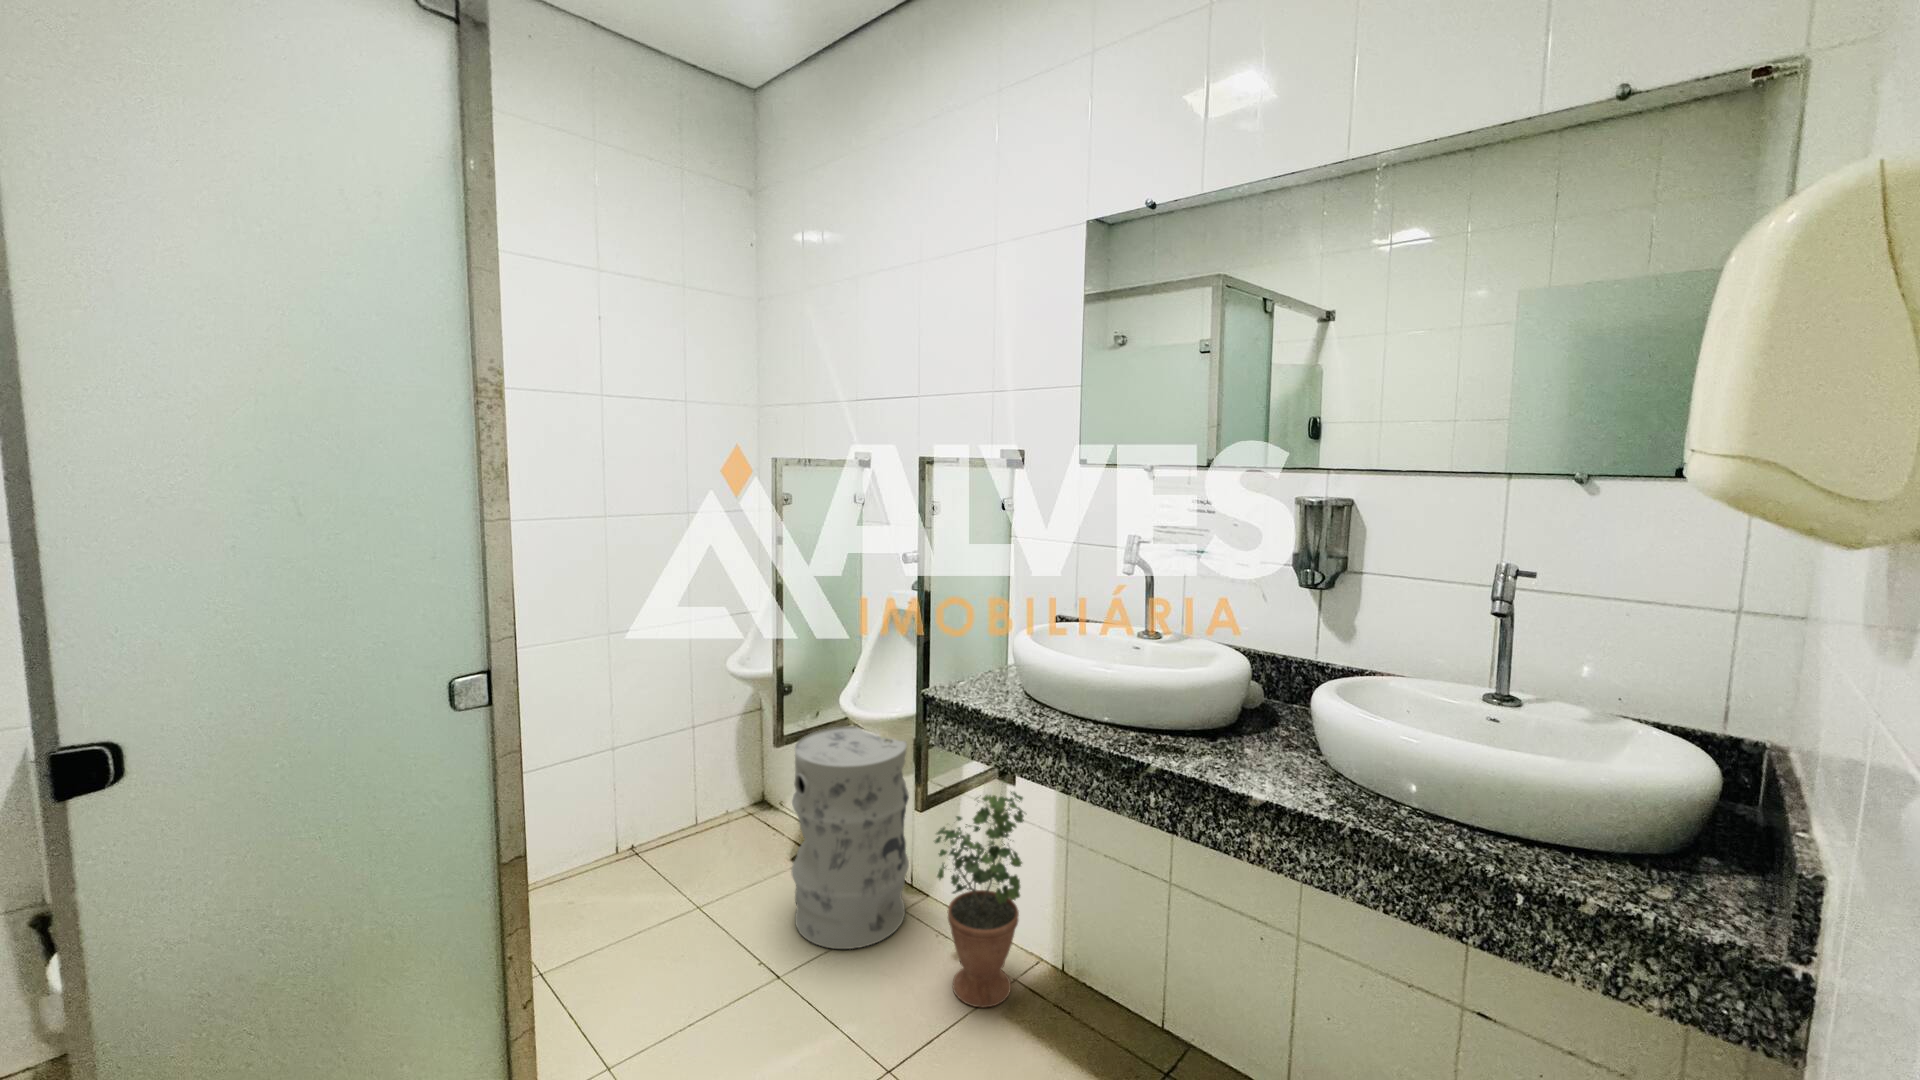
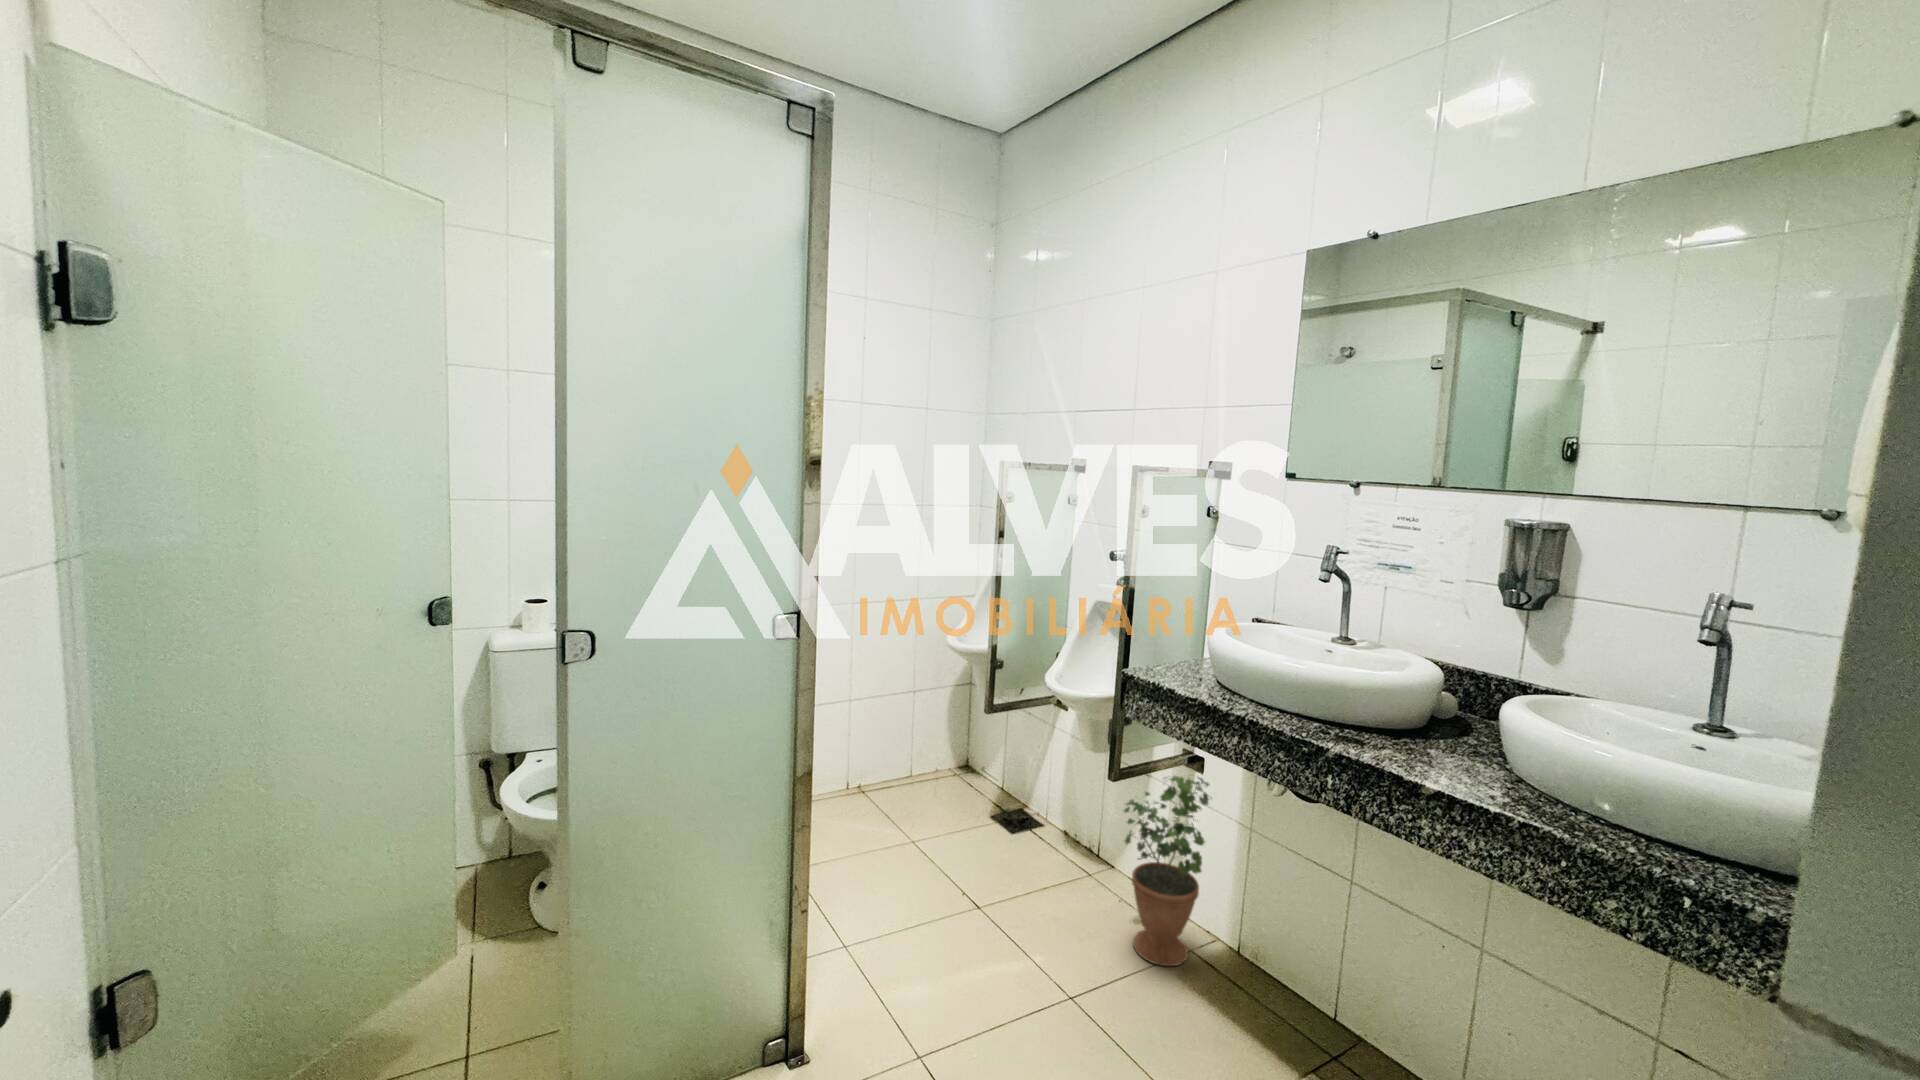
trash can: present [791,726,909,949] -> none [995,703,1101,896]

